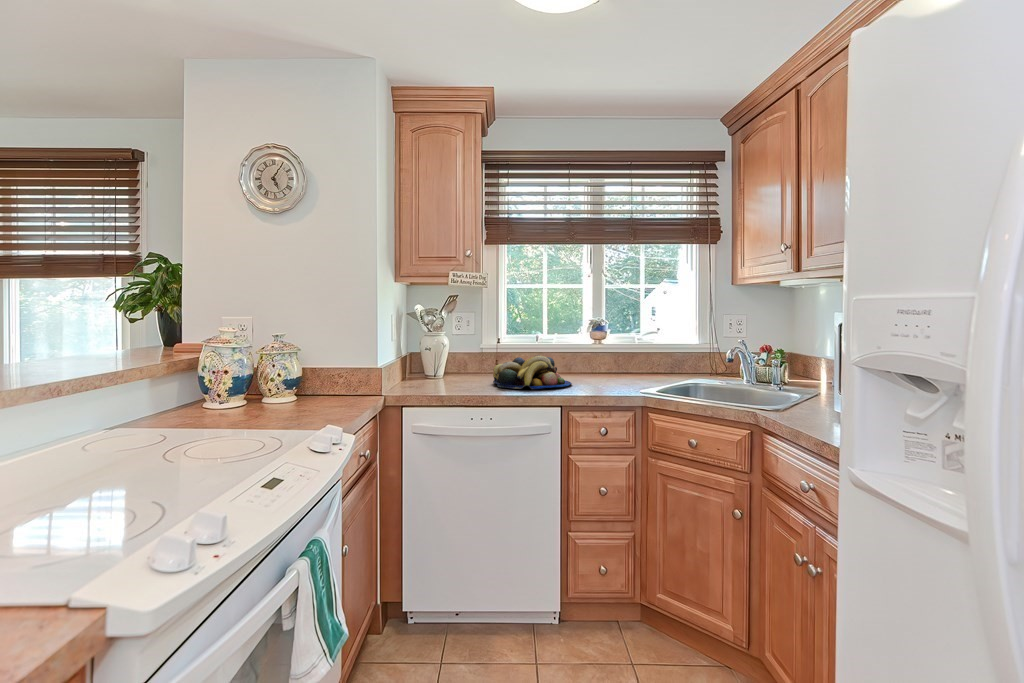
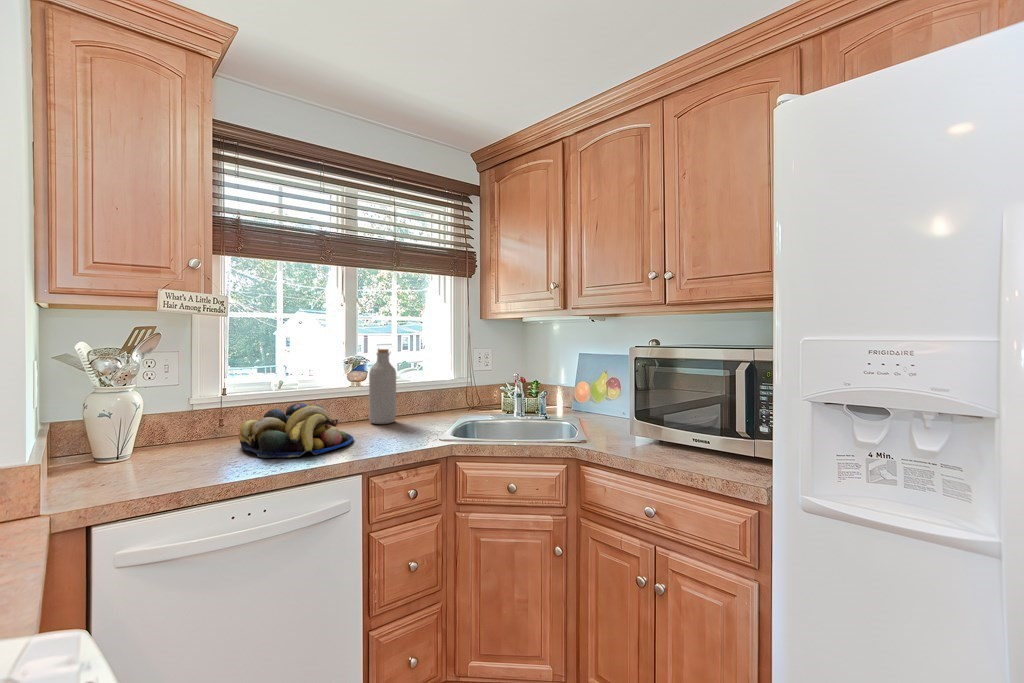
bottle: none [599,316,623,381] -> present [369,349,396,424]

